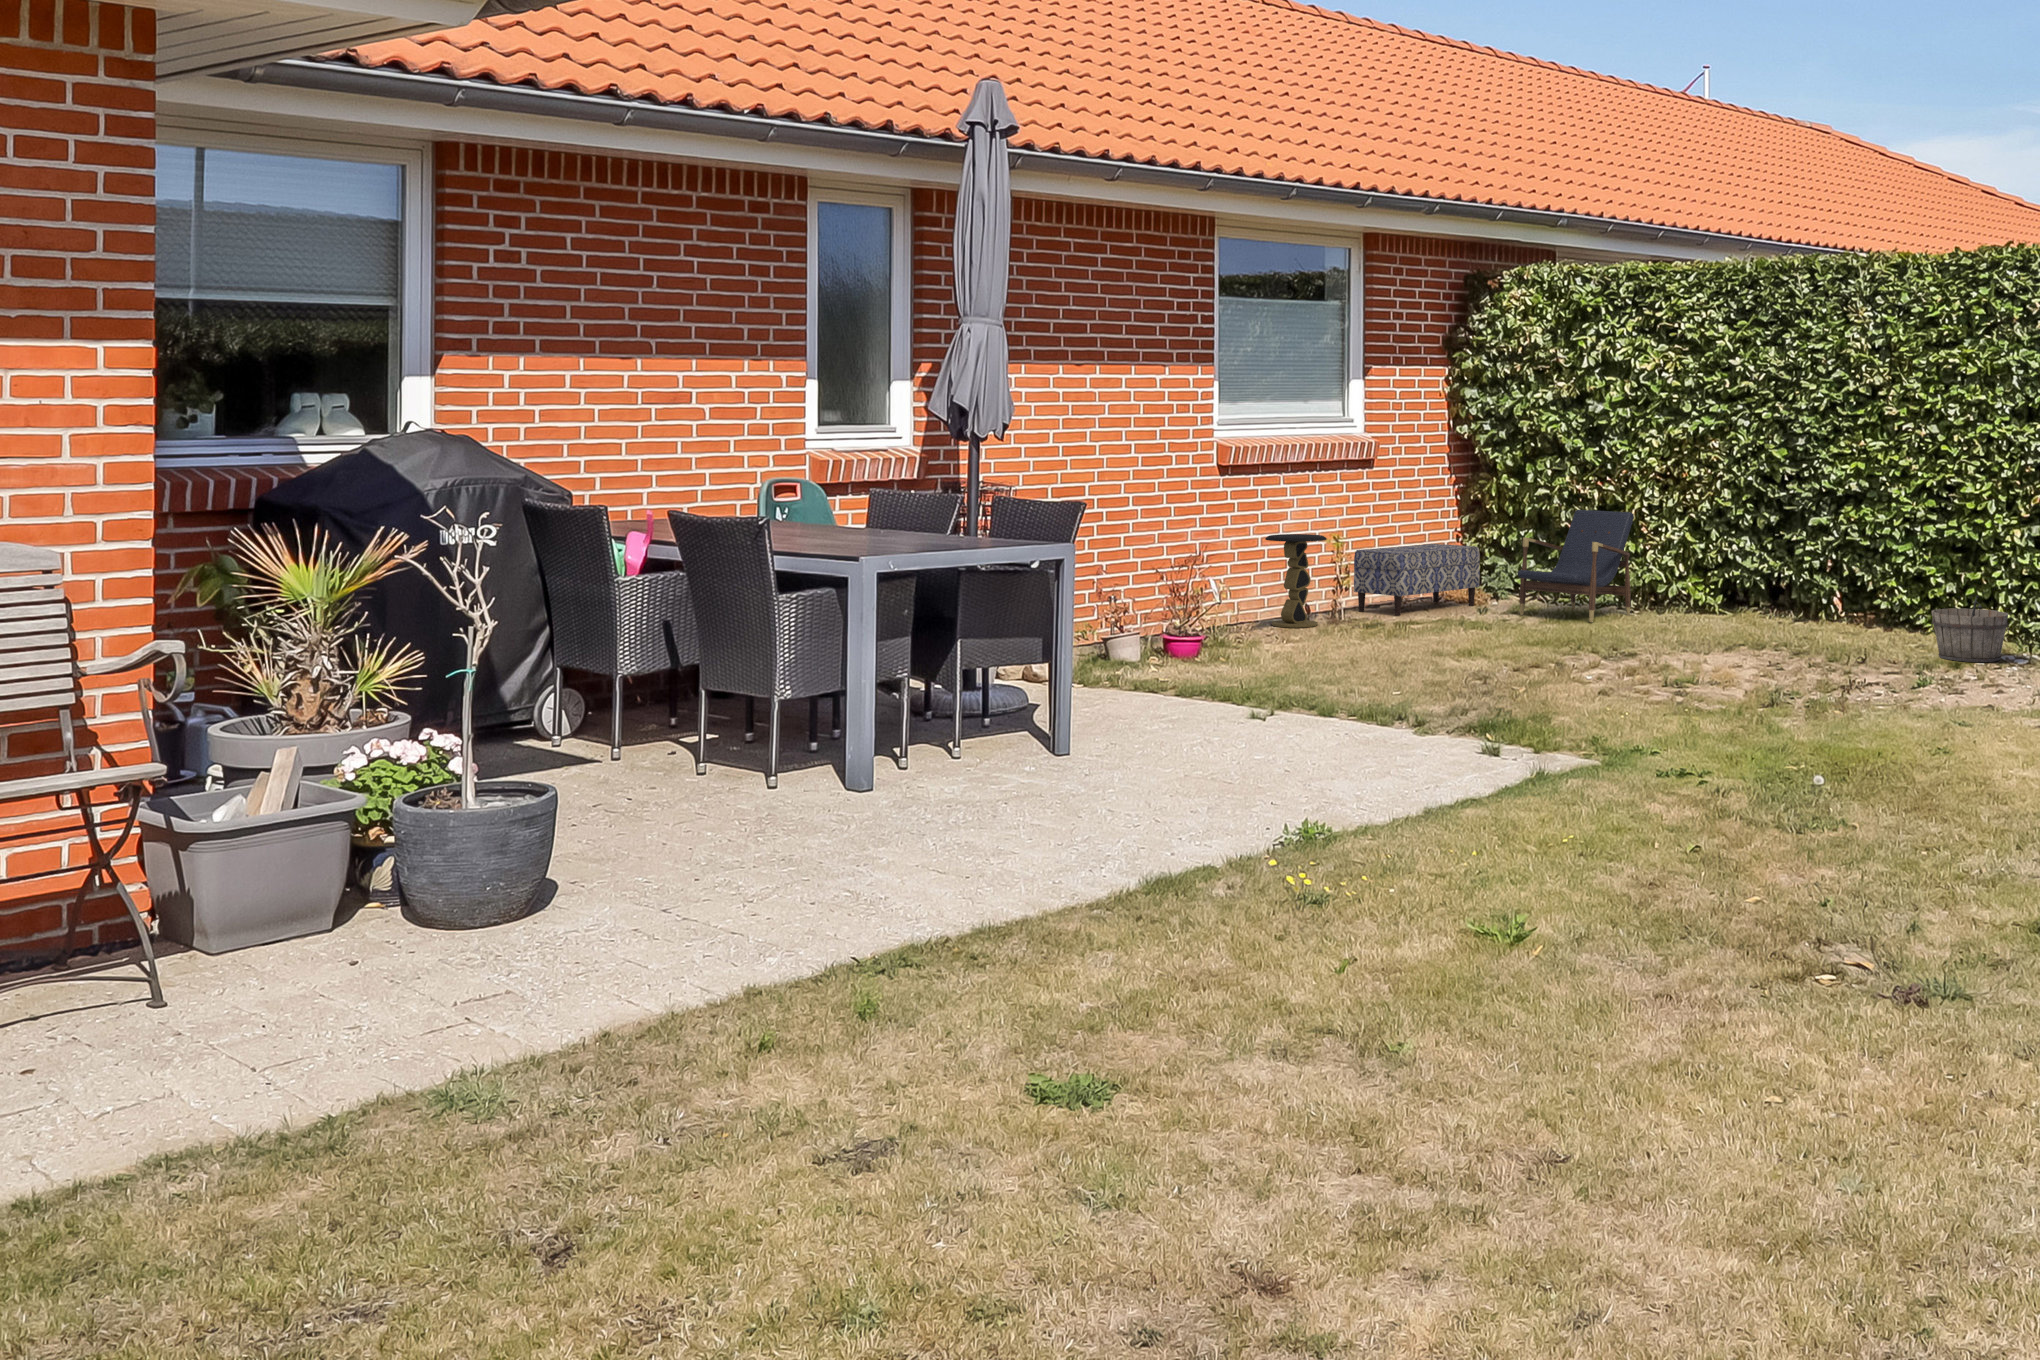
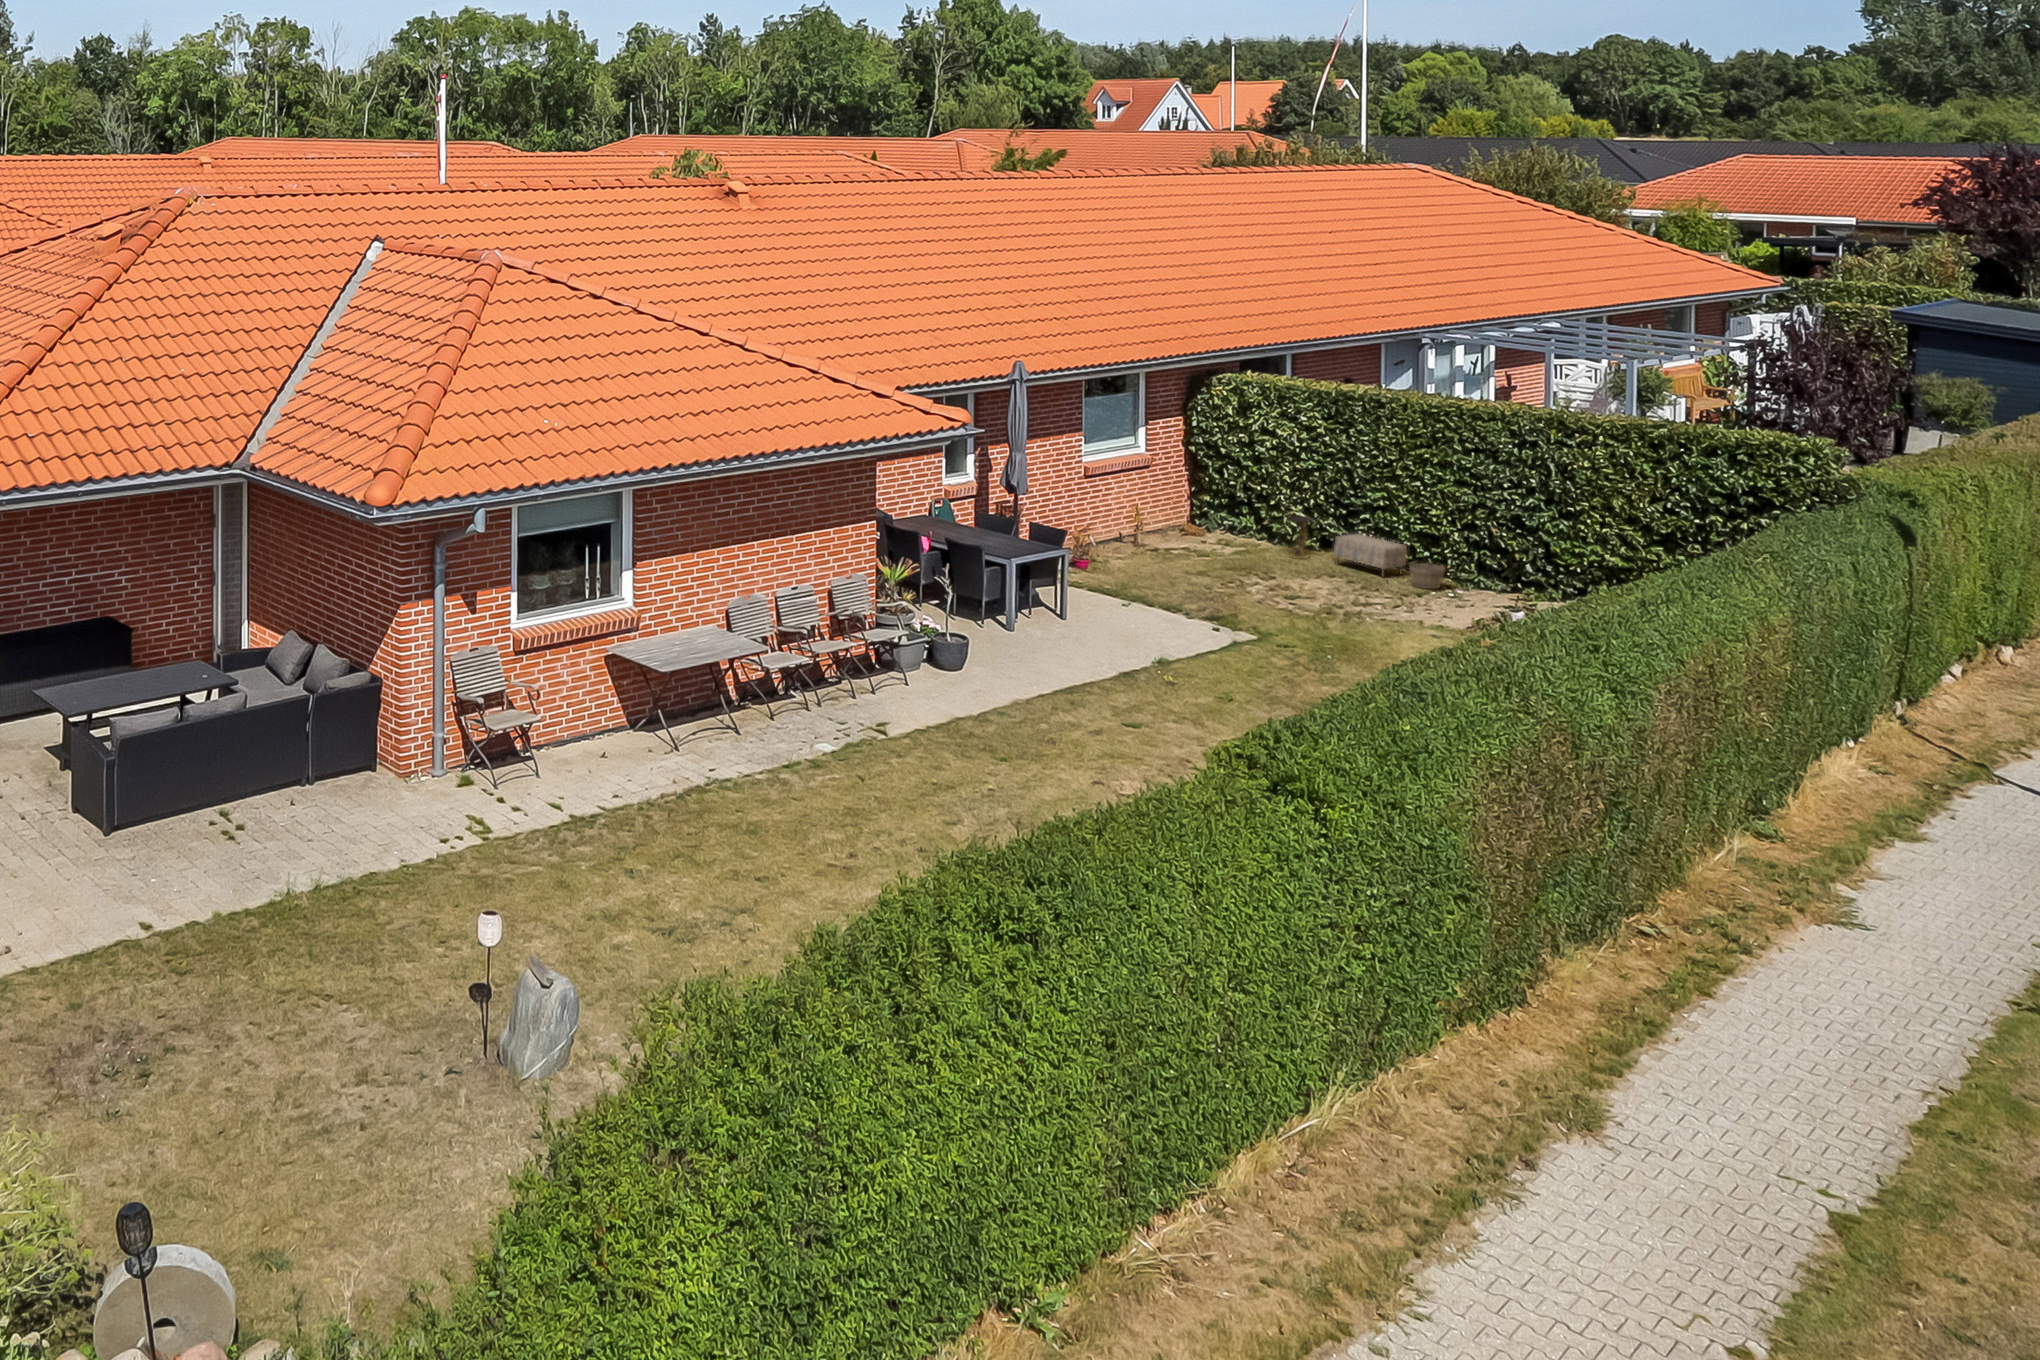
lounge chair: present [1518,510,1634,622] -> none [1214,496,1273,554]
side table: present [1265,534,1327,628] -> present [1288,516,1316,559]
bench: present [1354,544,1480,615] -> present [1334,533,1407,576]

